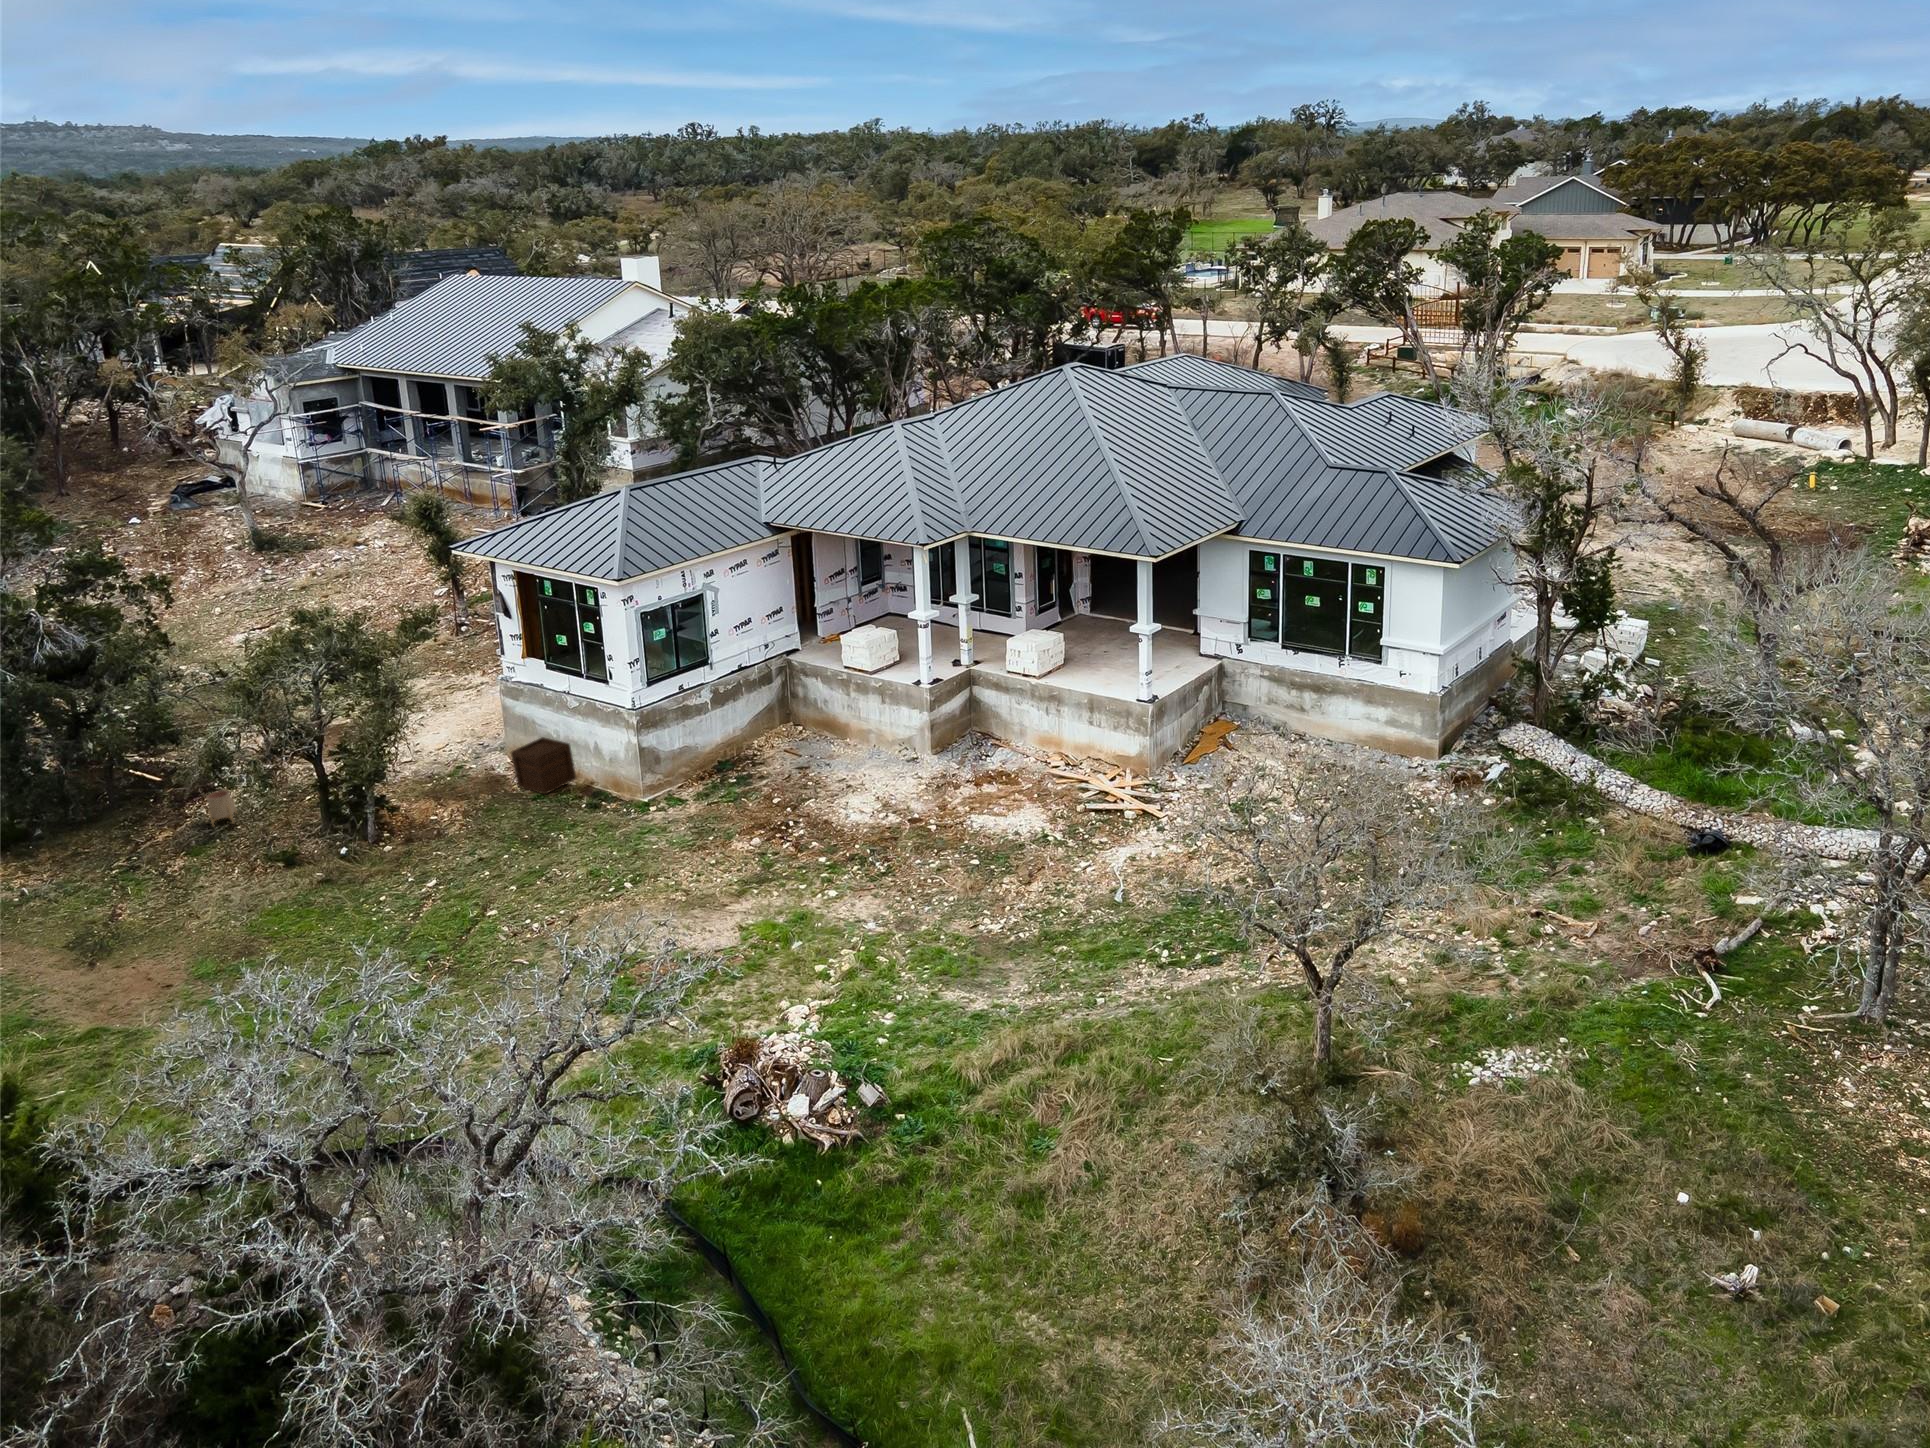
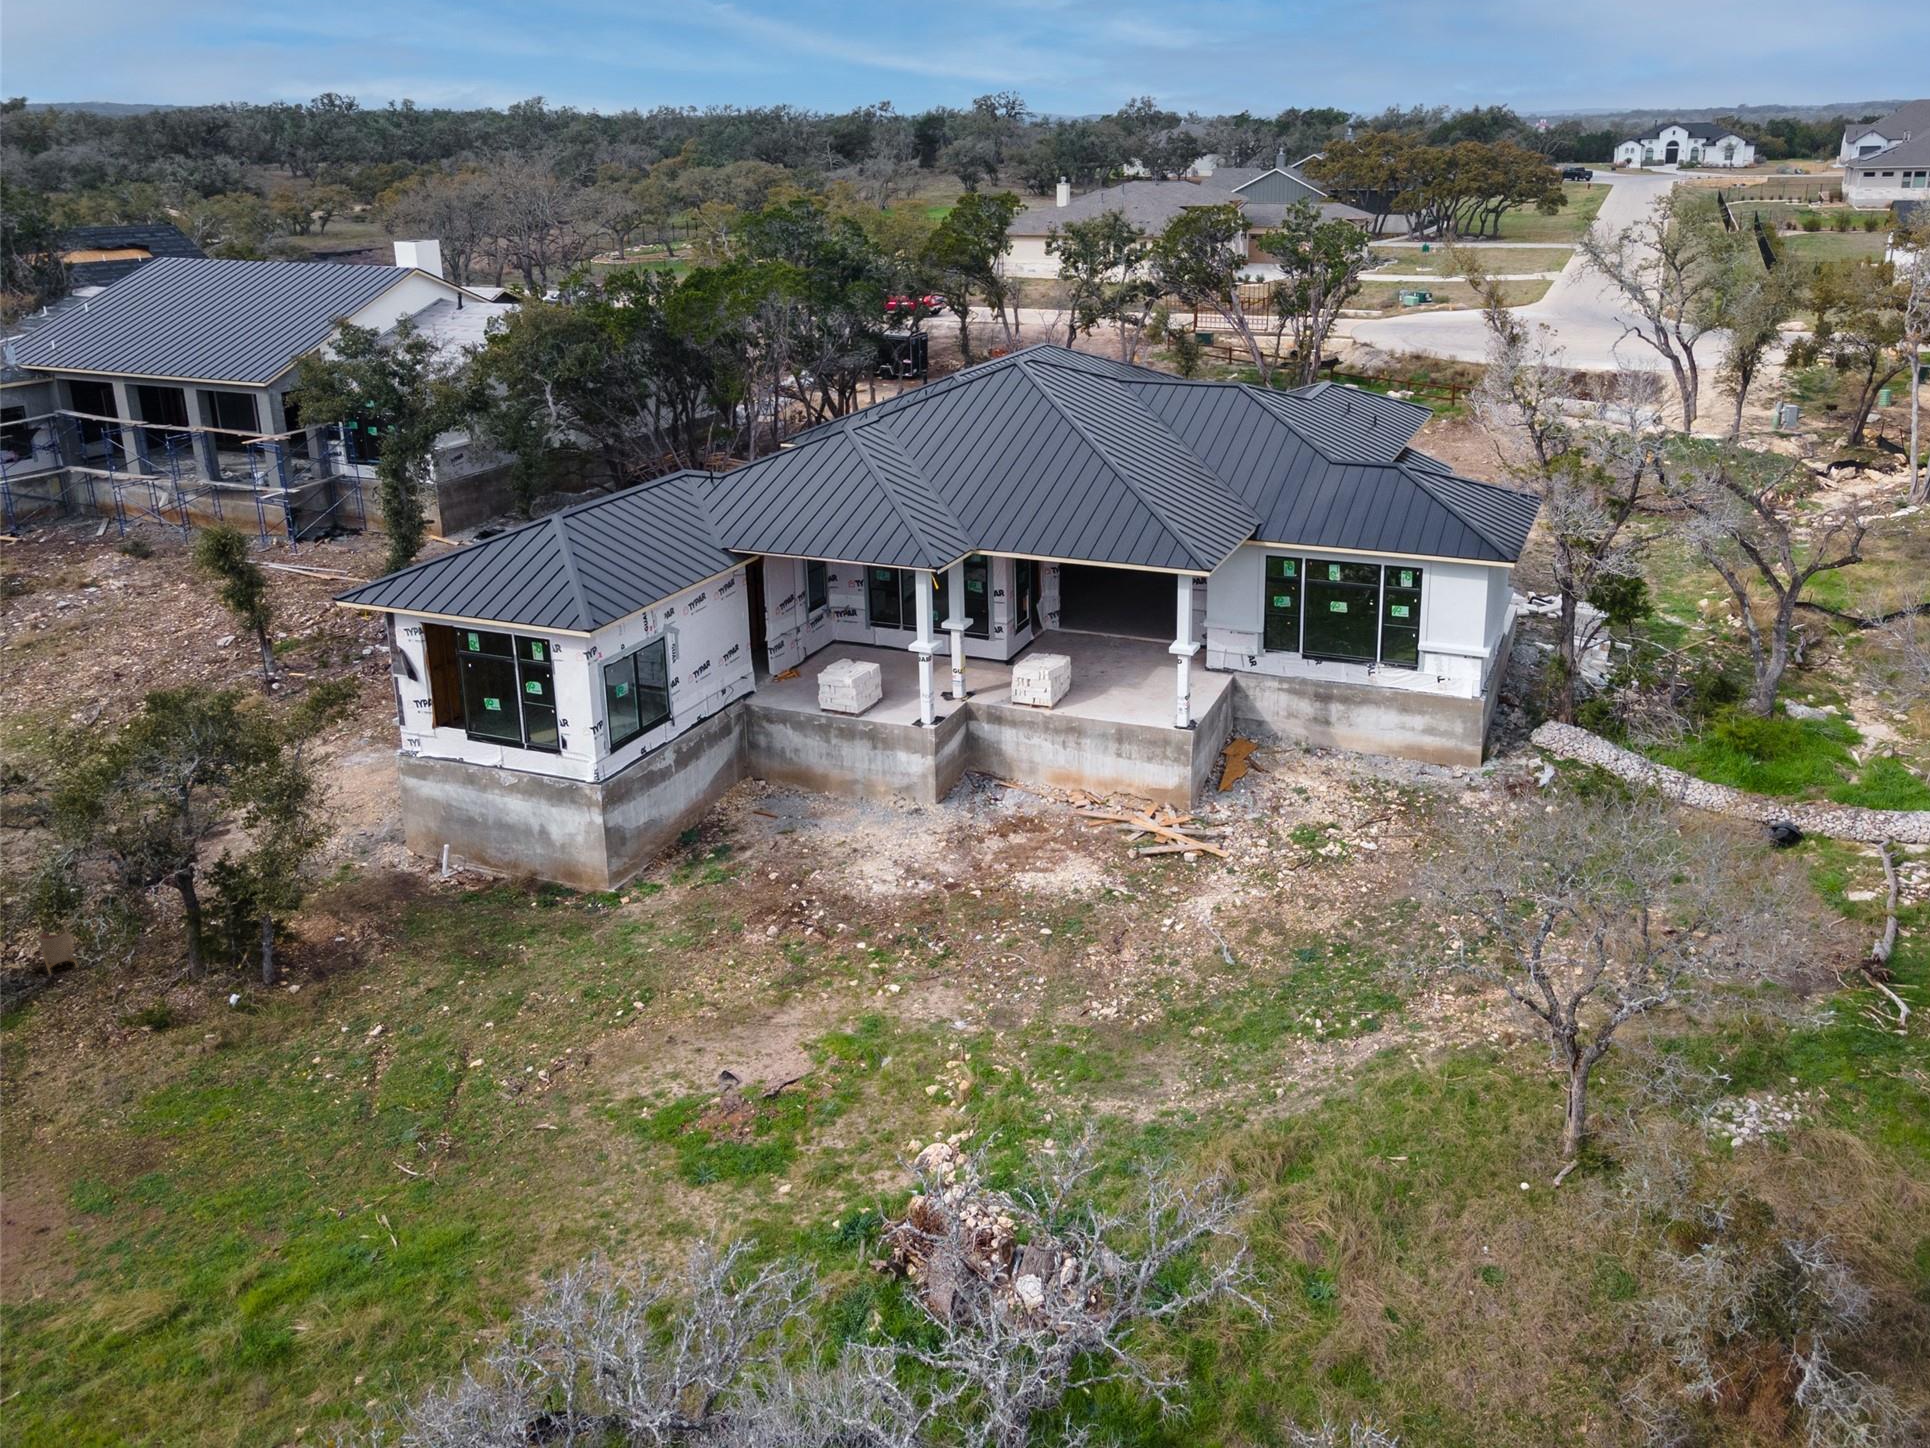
wooden crate: present [511,737,576,794] -> none [433,821,514,891]

